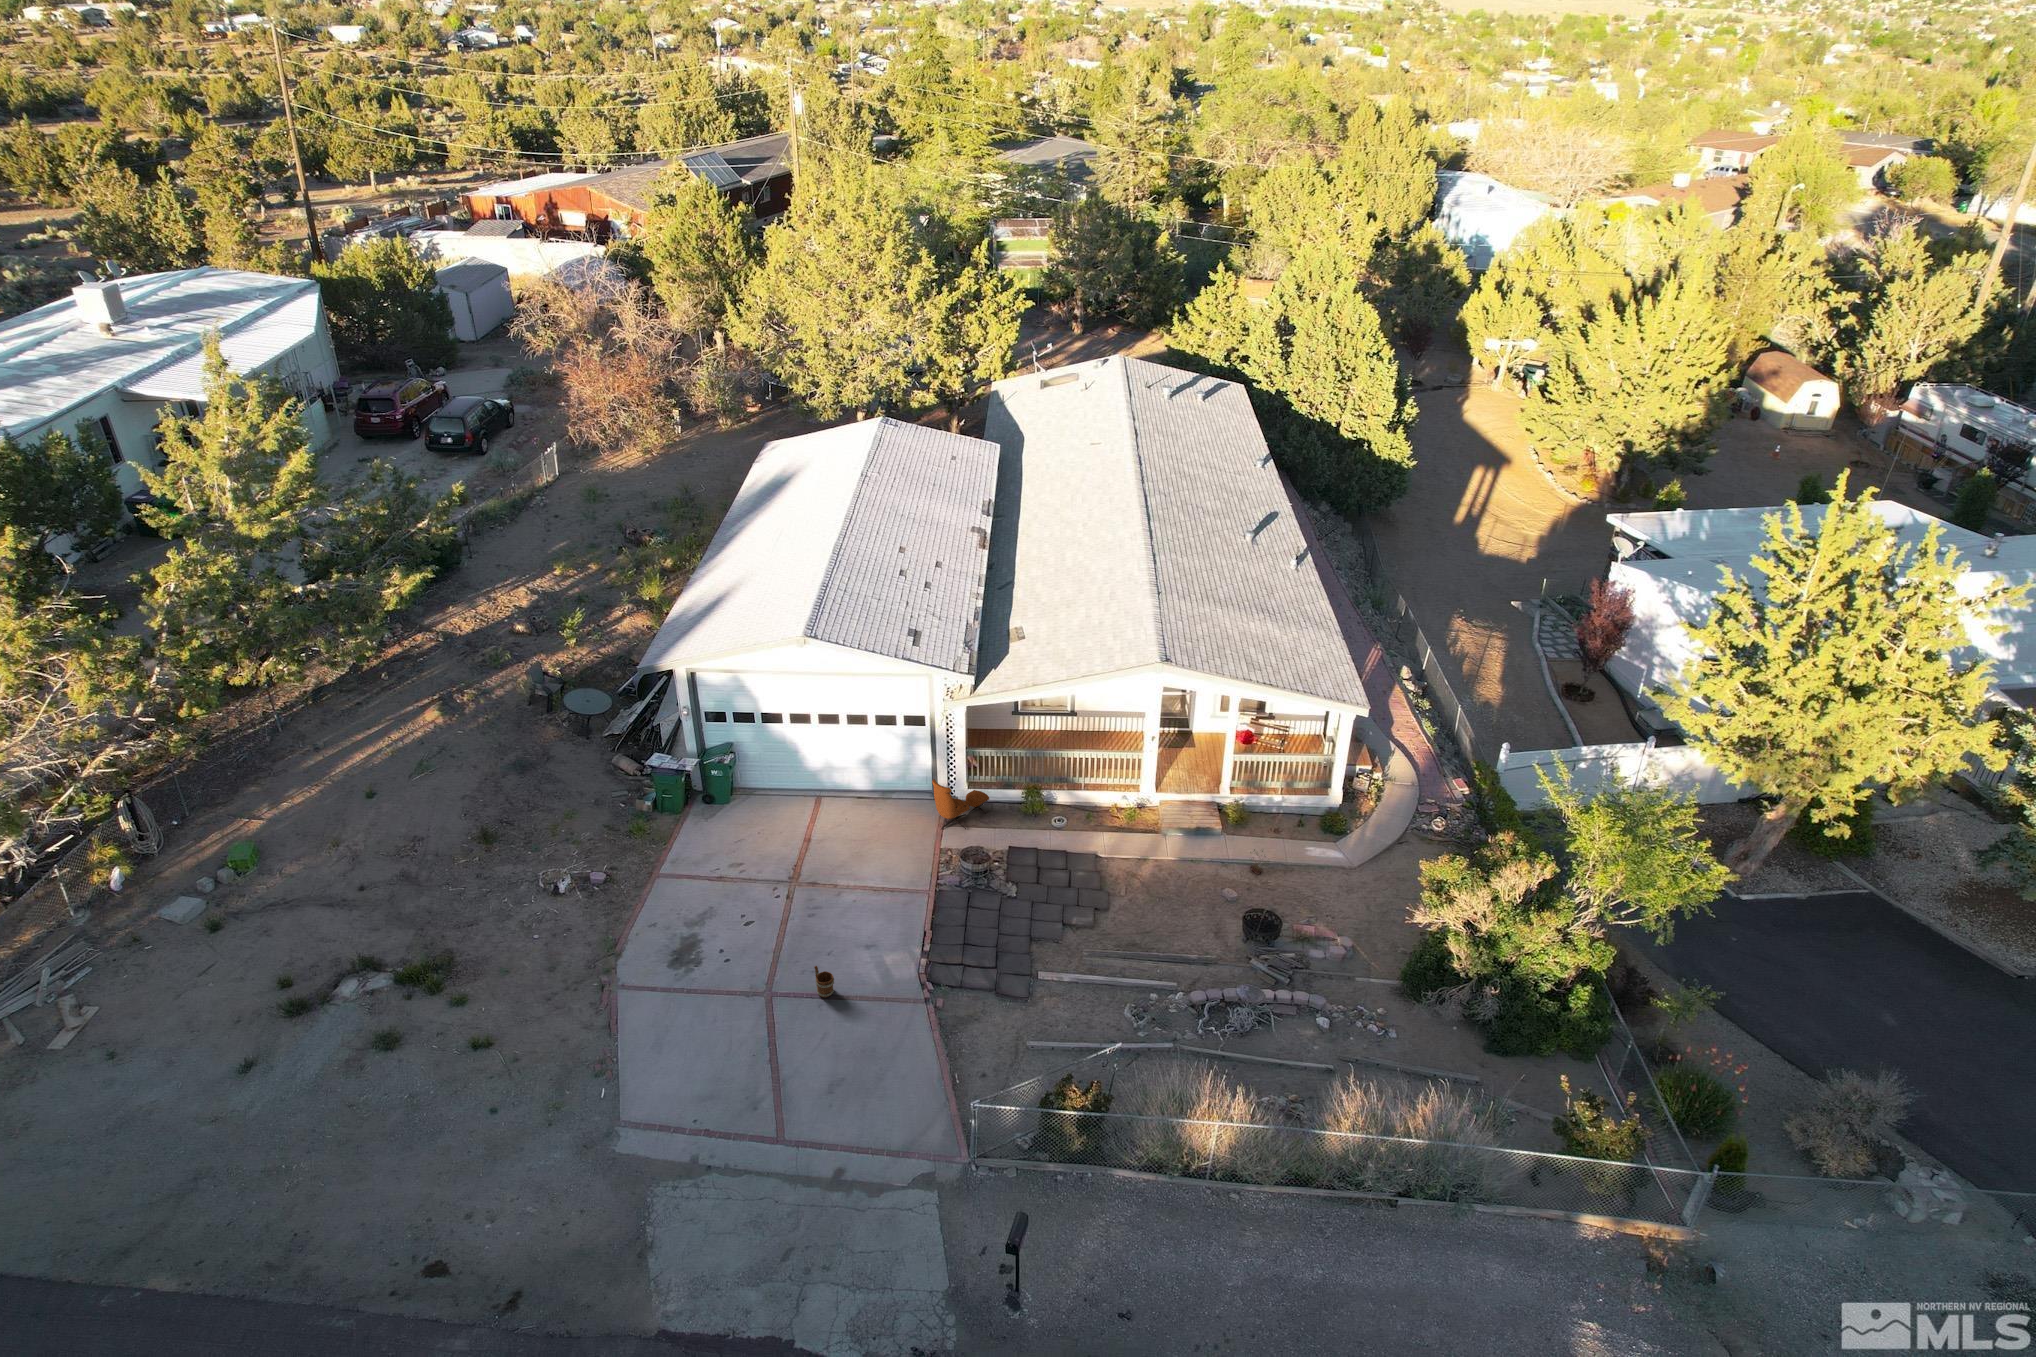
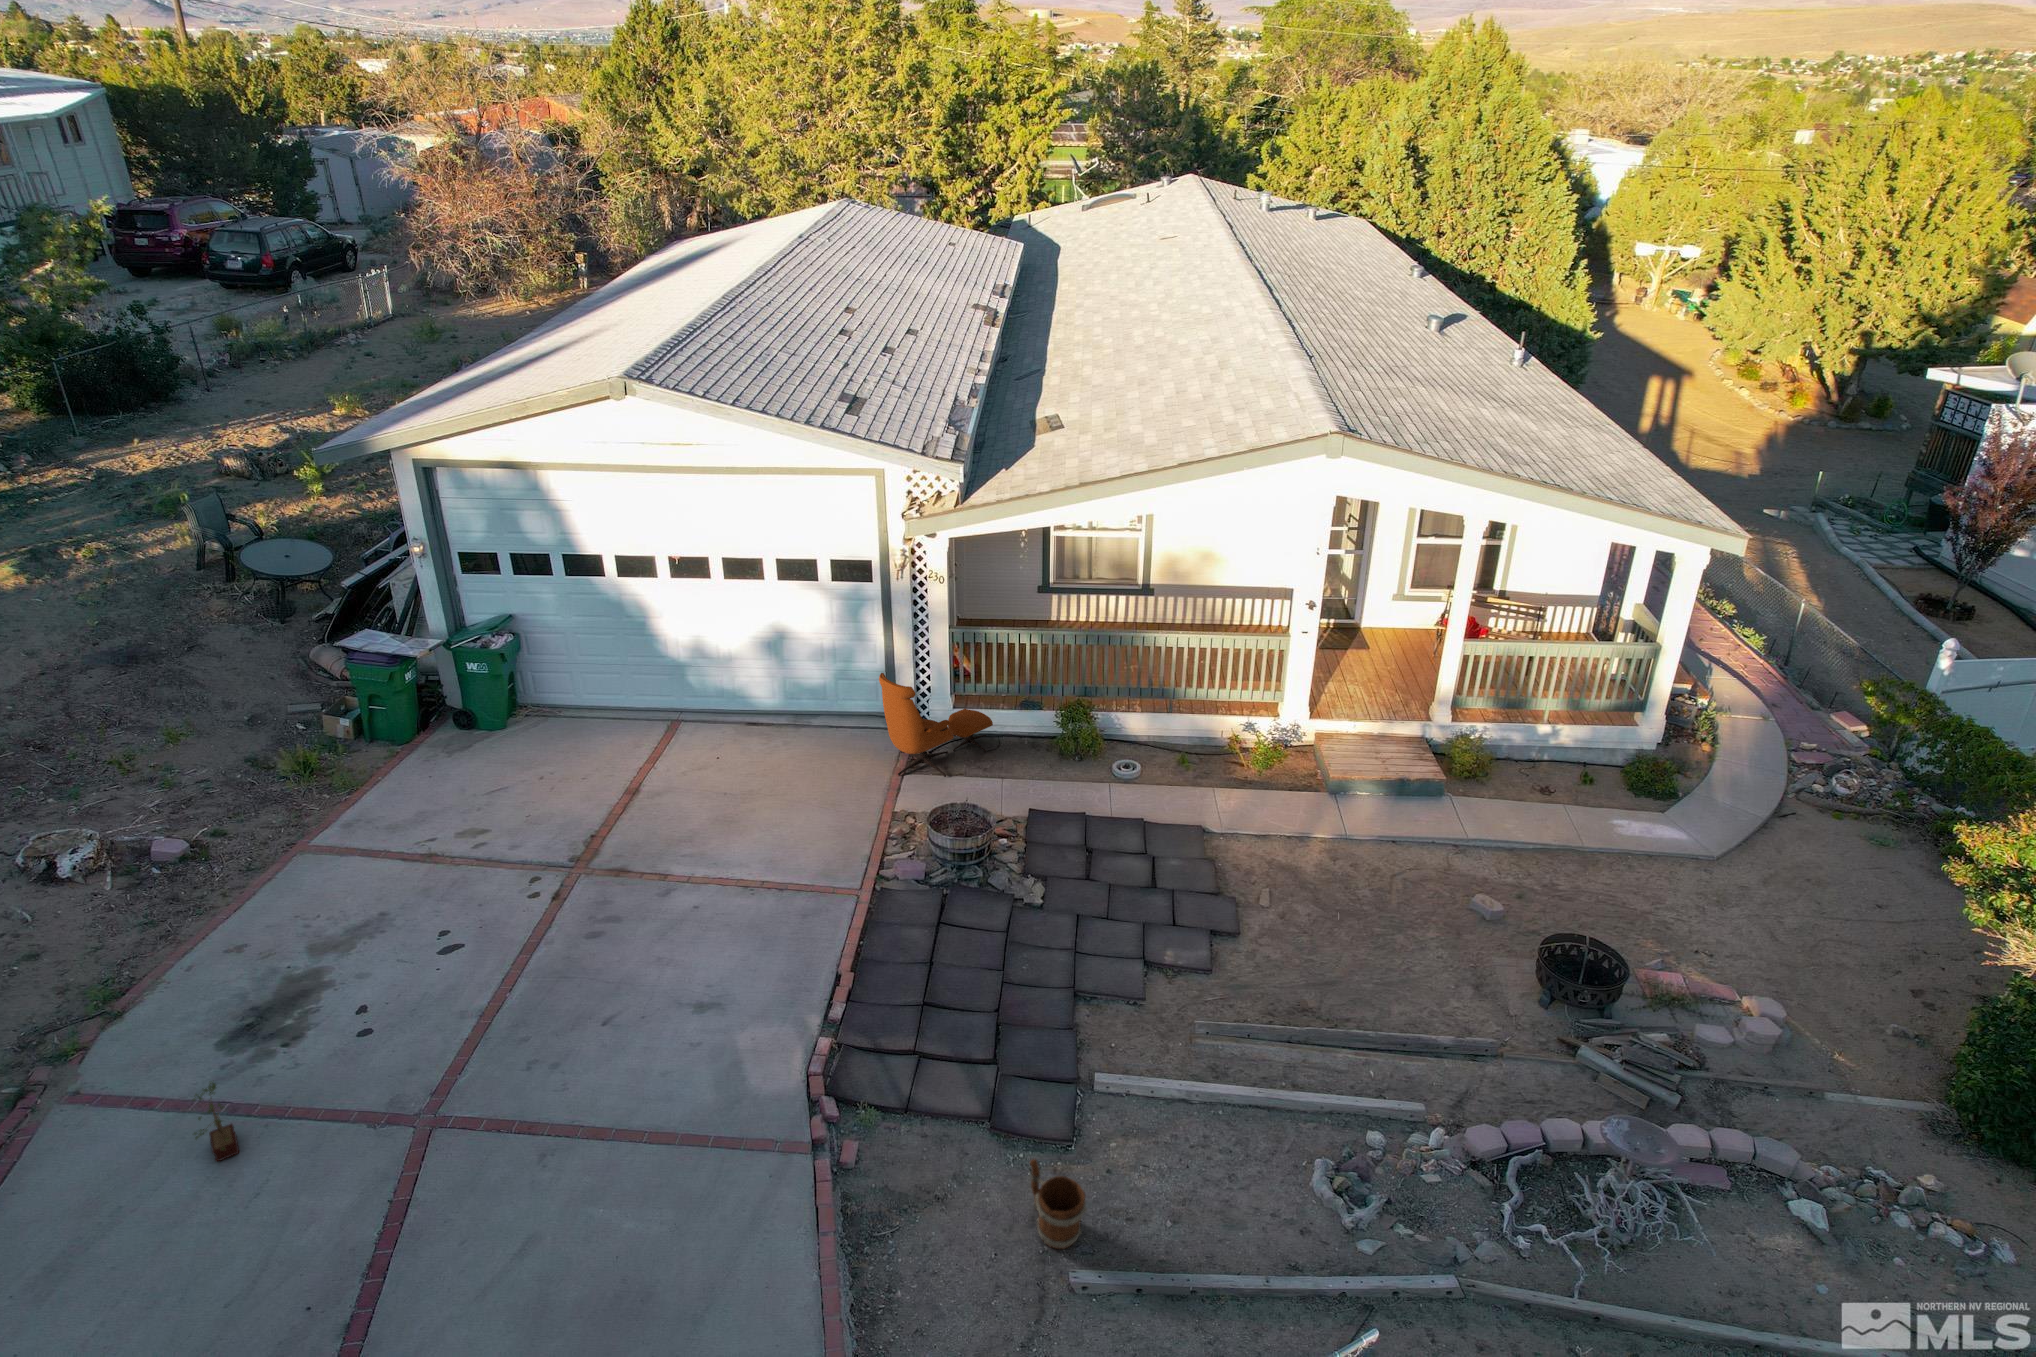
potted plant: present [1251,849,1263,874] -> present [194,1082,239,1161]
bucket: present [814,966,834,998] -> present [1030,1159,1087,1249]

